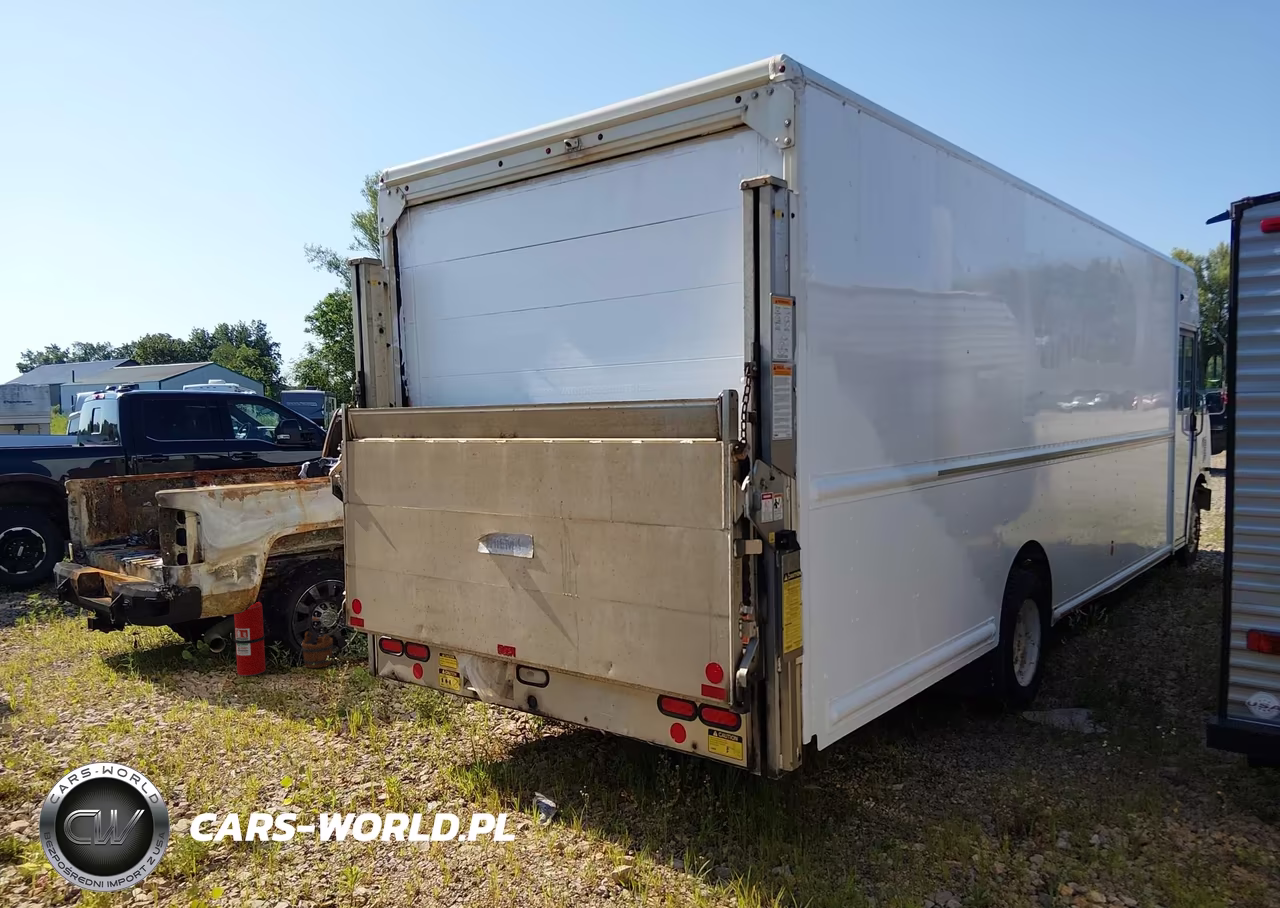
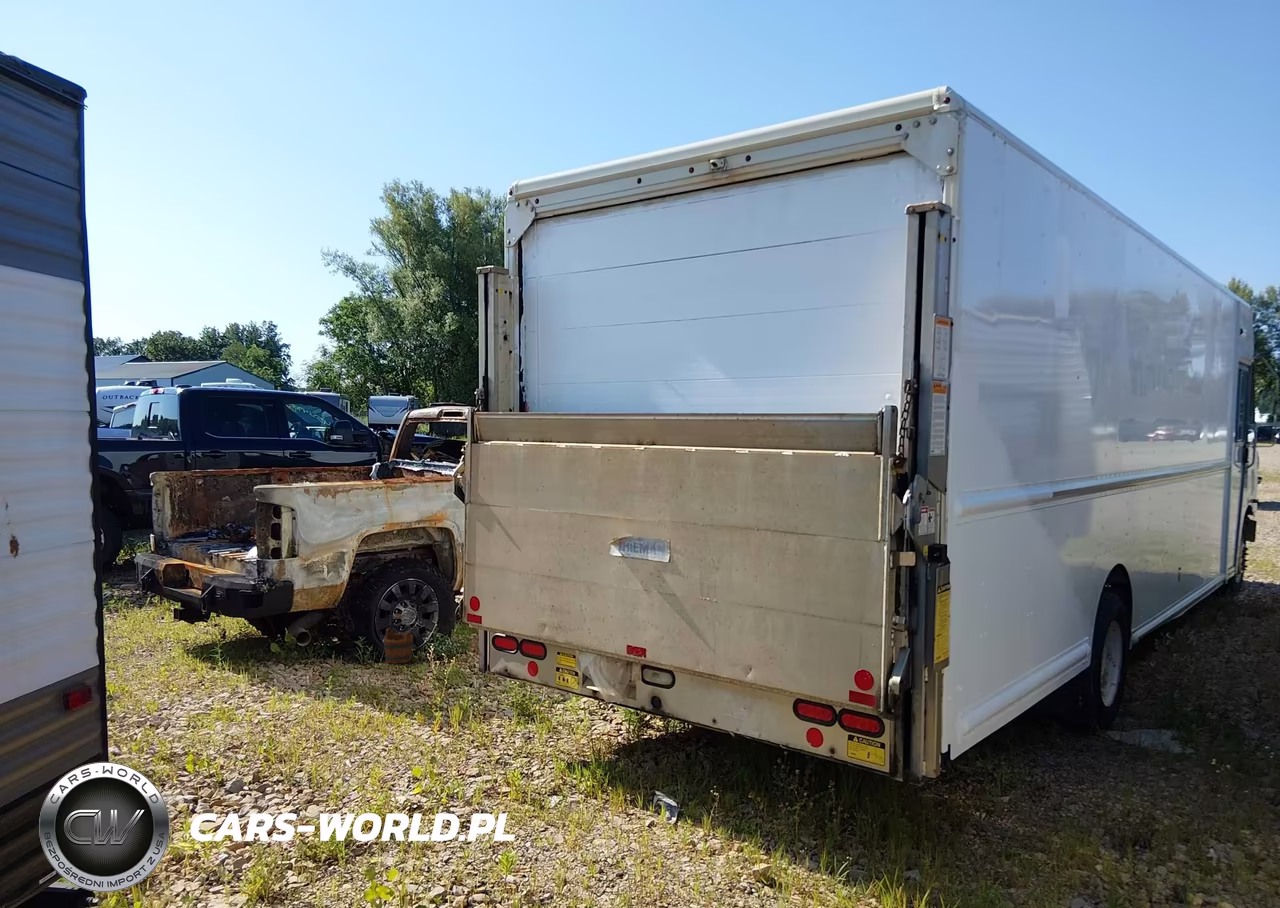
fire extinguisher: present [234,602,266,676] -> none [318,584,349,669]

